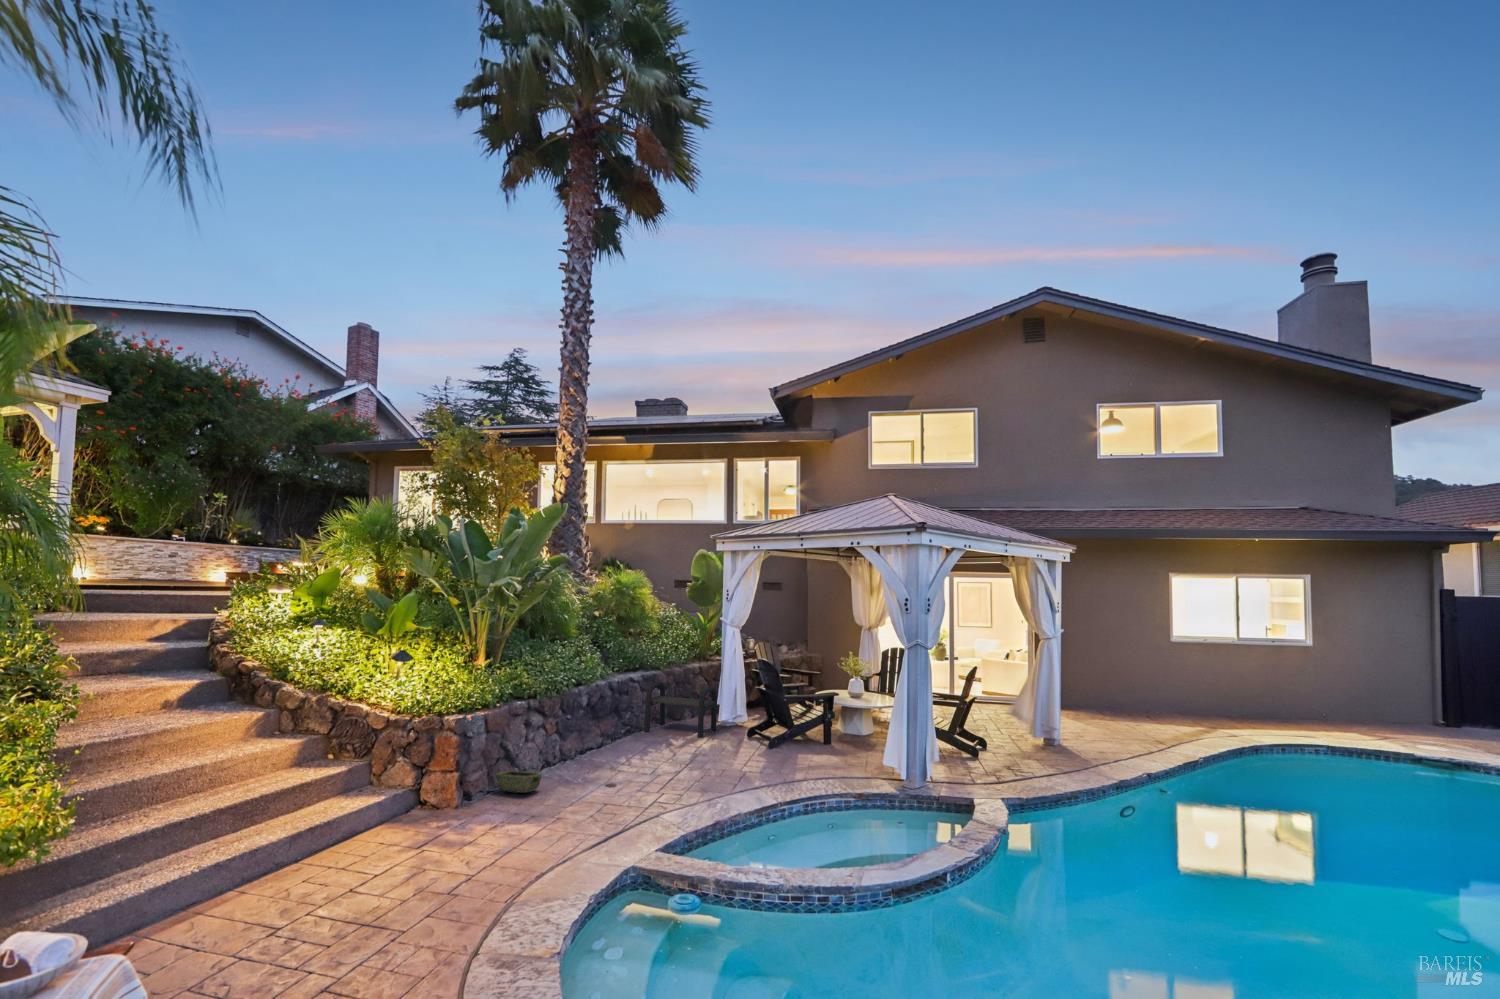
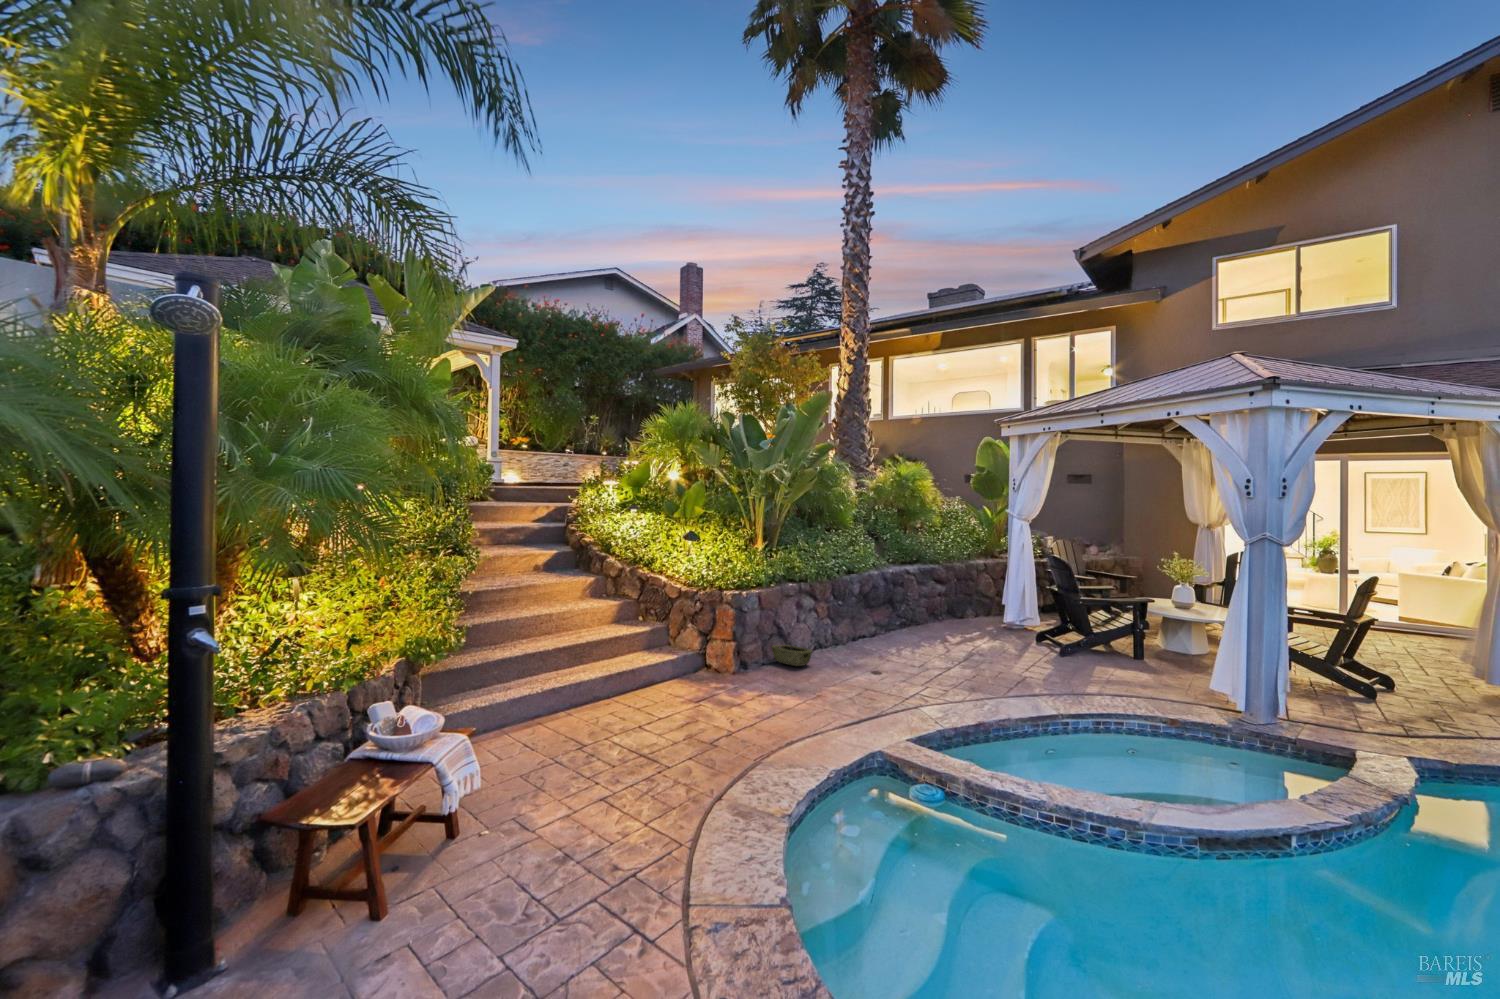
bench: present [644,681,717,738] -> none [922,572,998,631]

